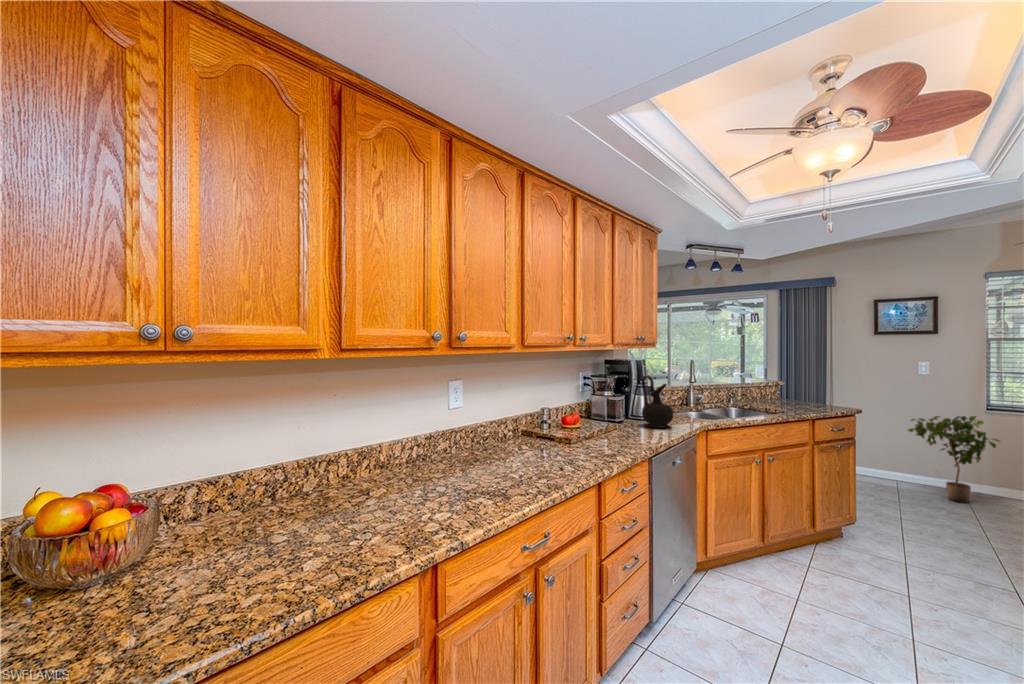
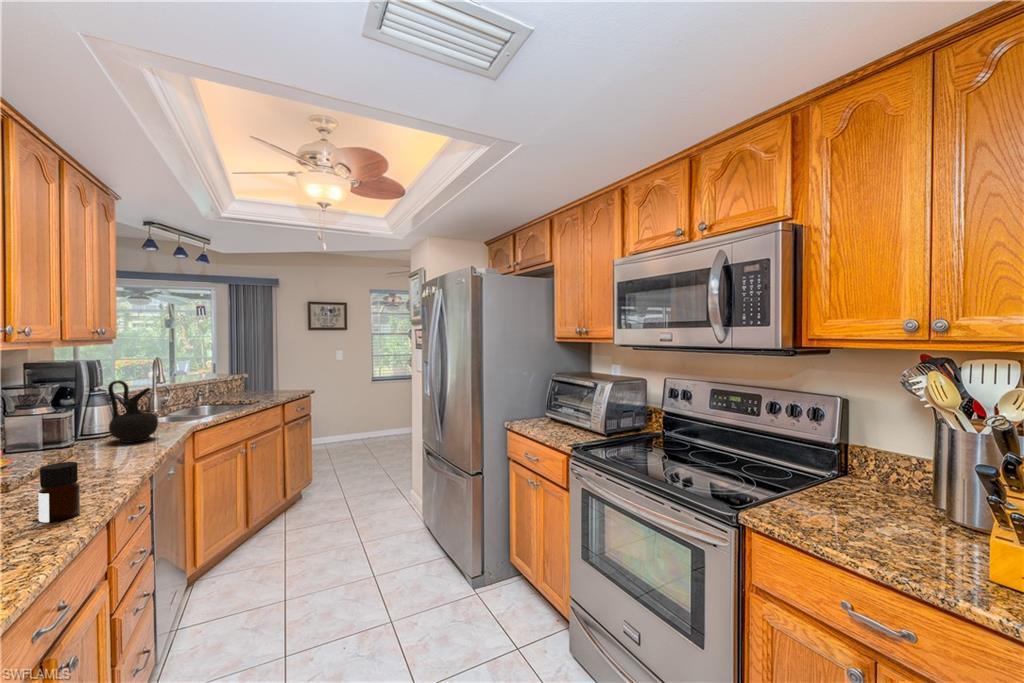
potted plant: present [908,416,999,503] -> none [330,387,377,448]
bottle: none [567,427,587,468] -> present [39,462,80,522]

